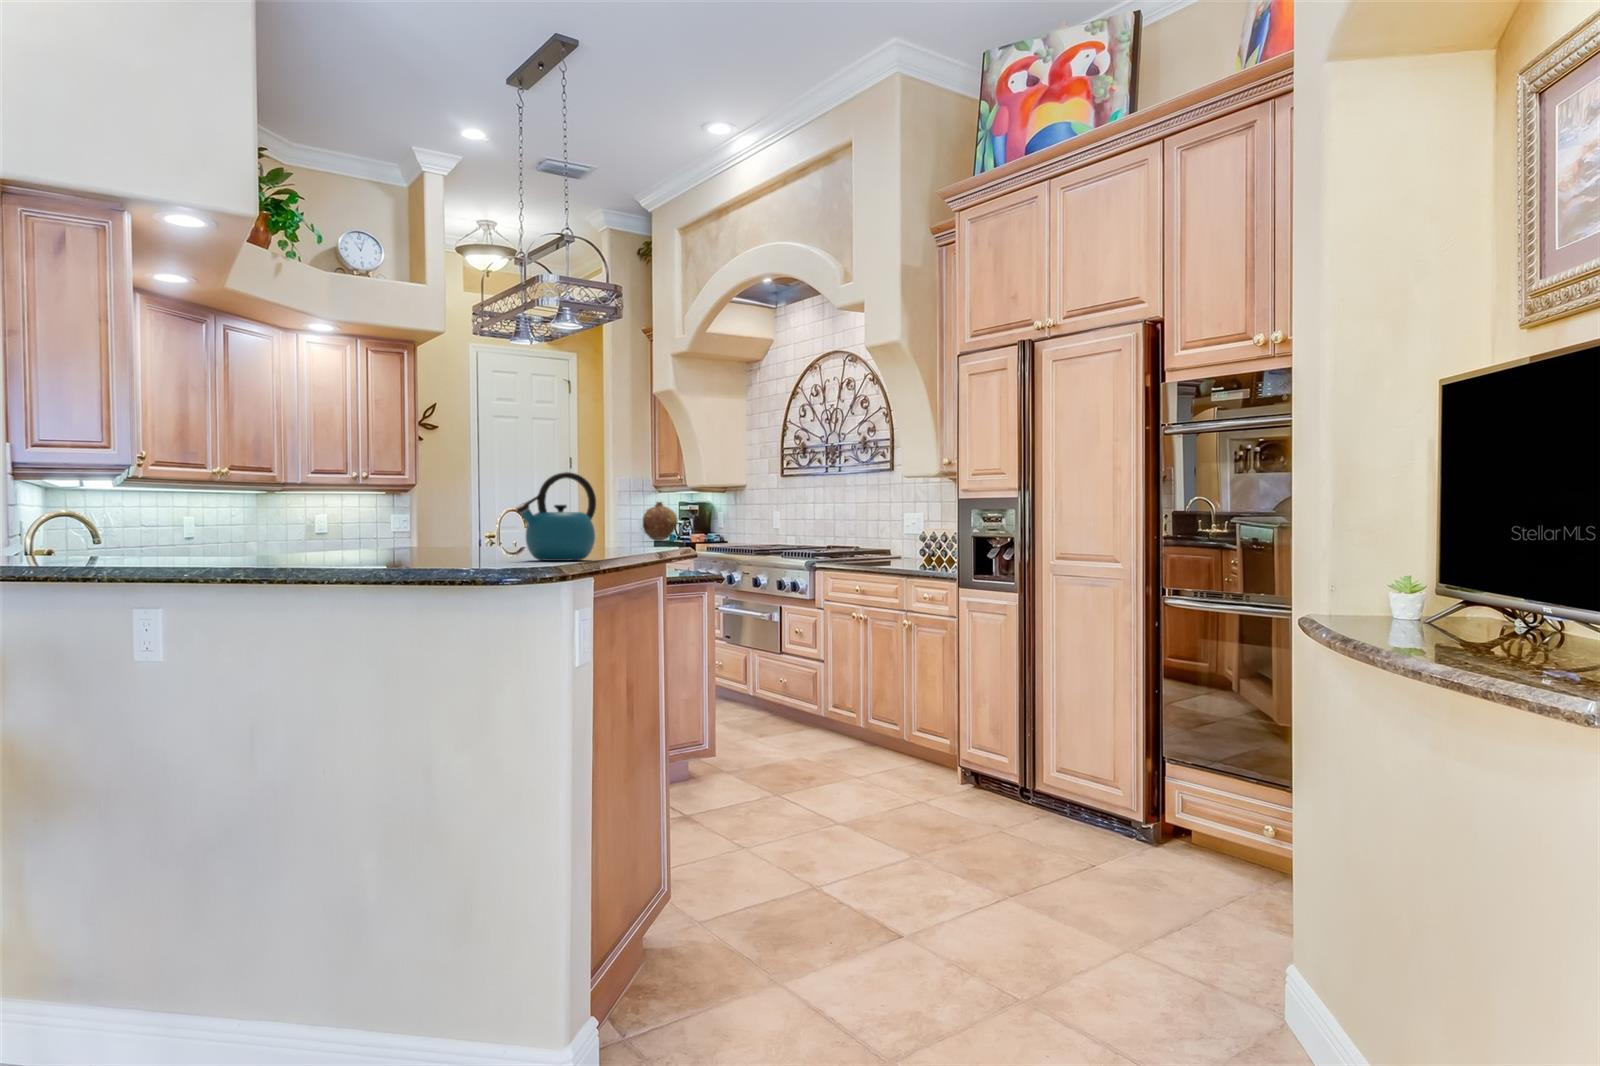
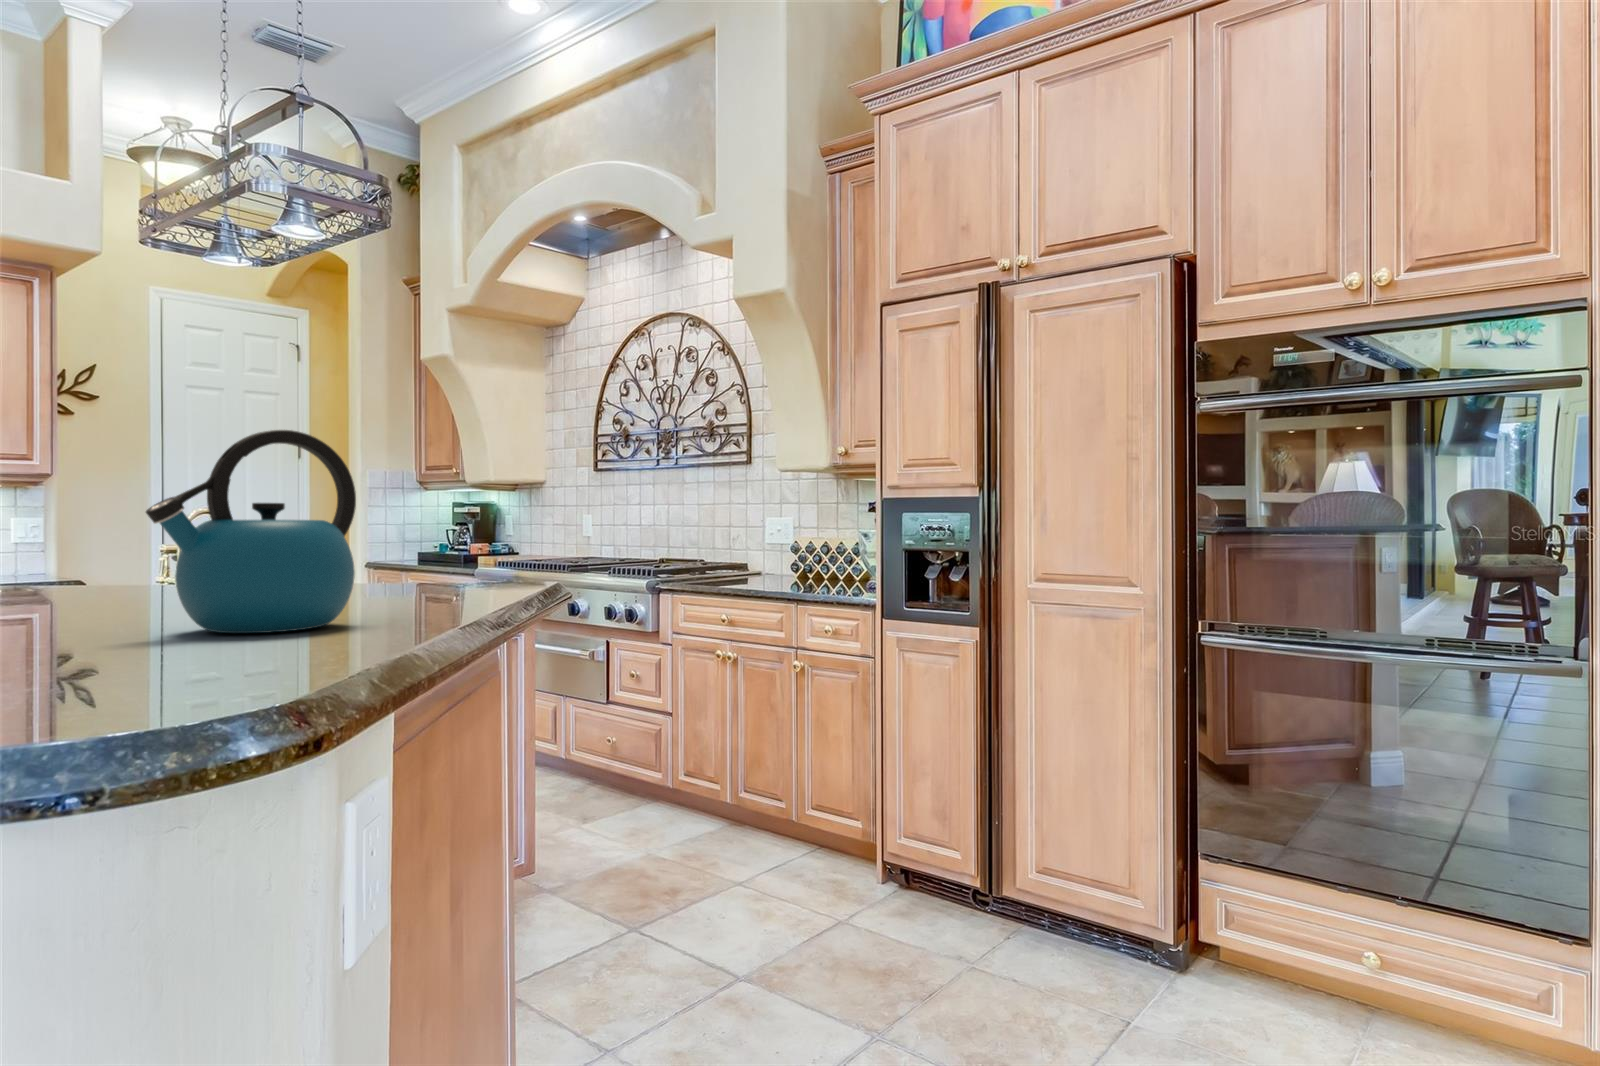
vase: present [641,502,678,541] -> none [399,503,451,554]

